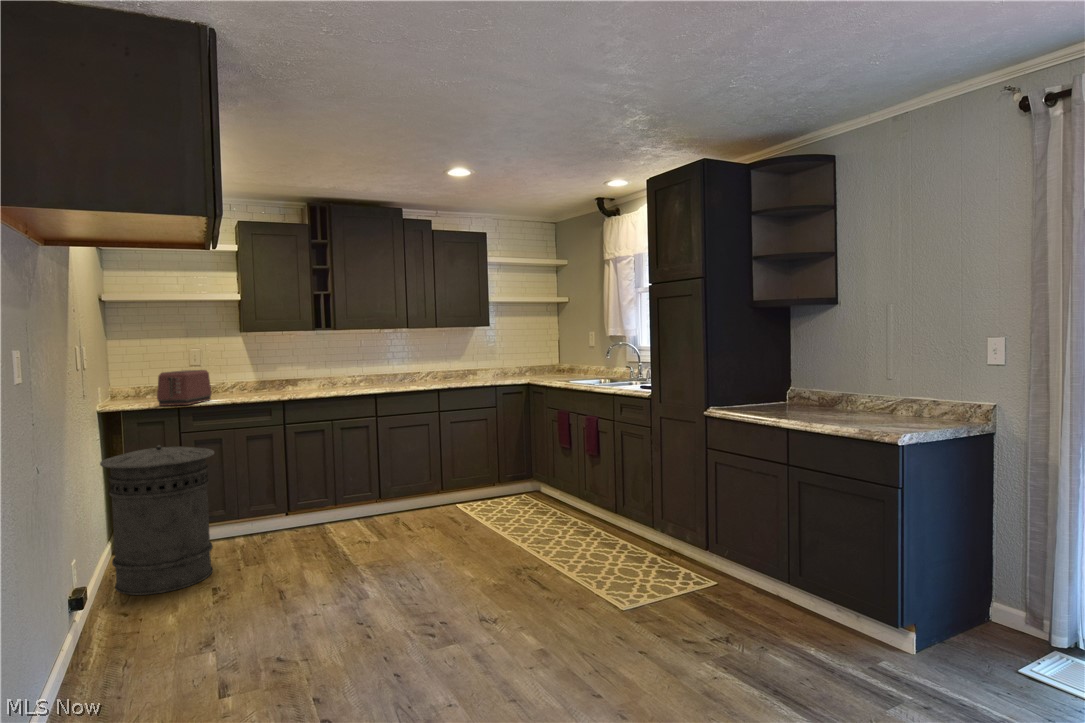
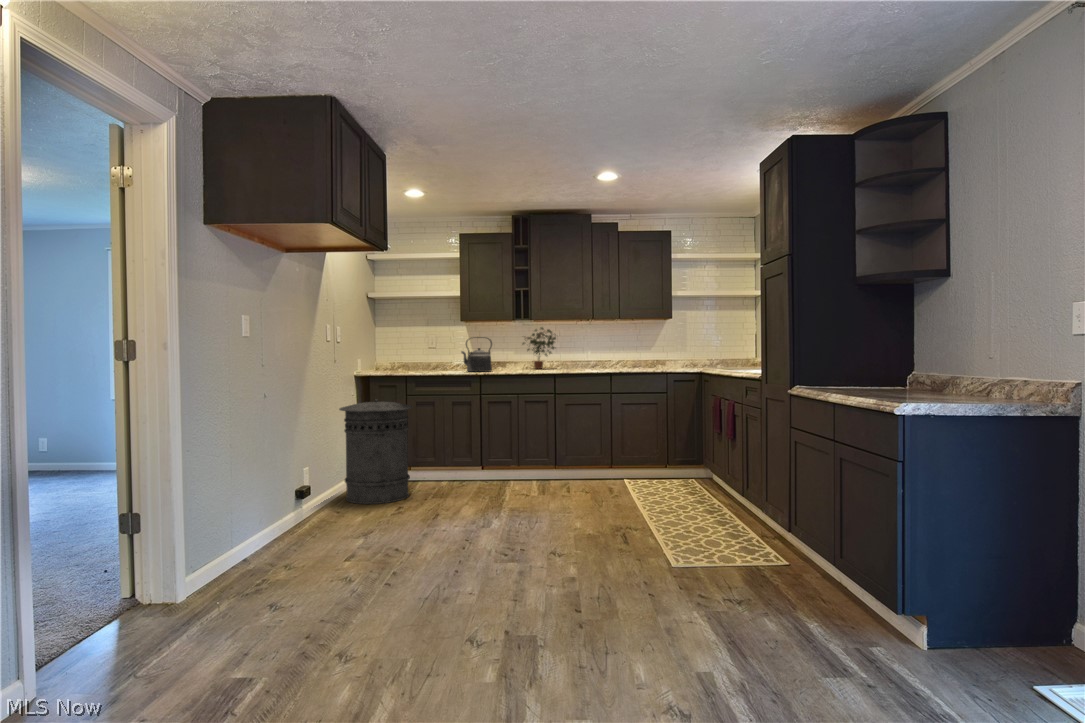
potted plant: none [319,337,370,387] -> present [523,327,556,369]
kettle: none [256,352,295,396] -> present [461,337,492,372]
toaster: present [157,370,212,406] -> none [390,349,431,374]

